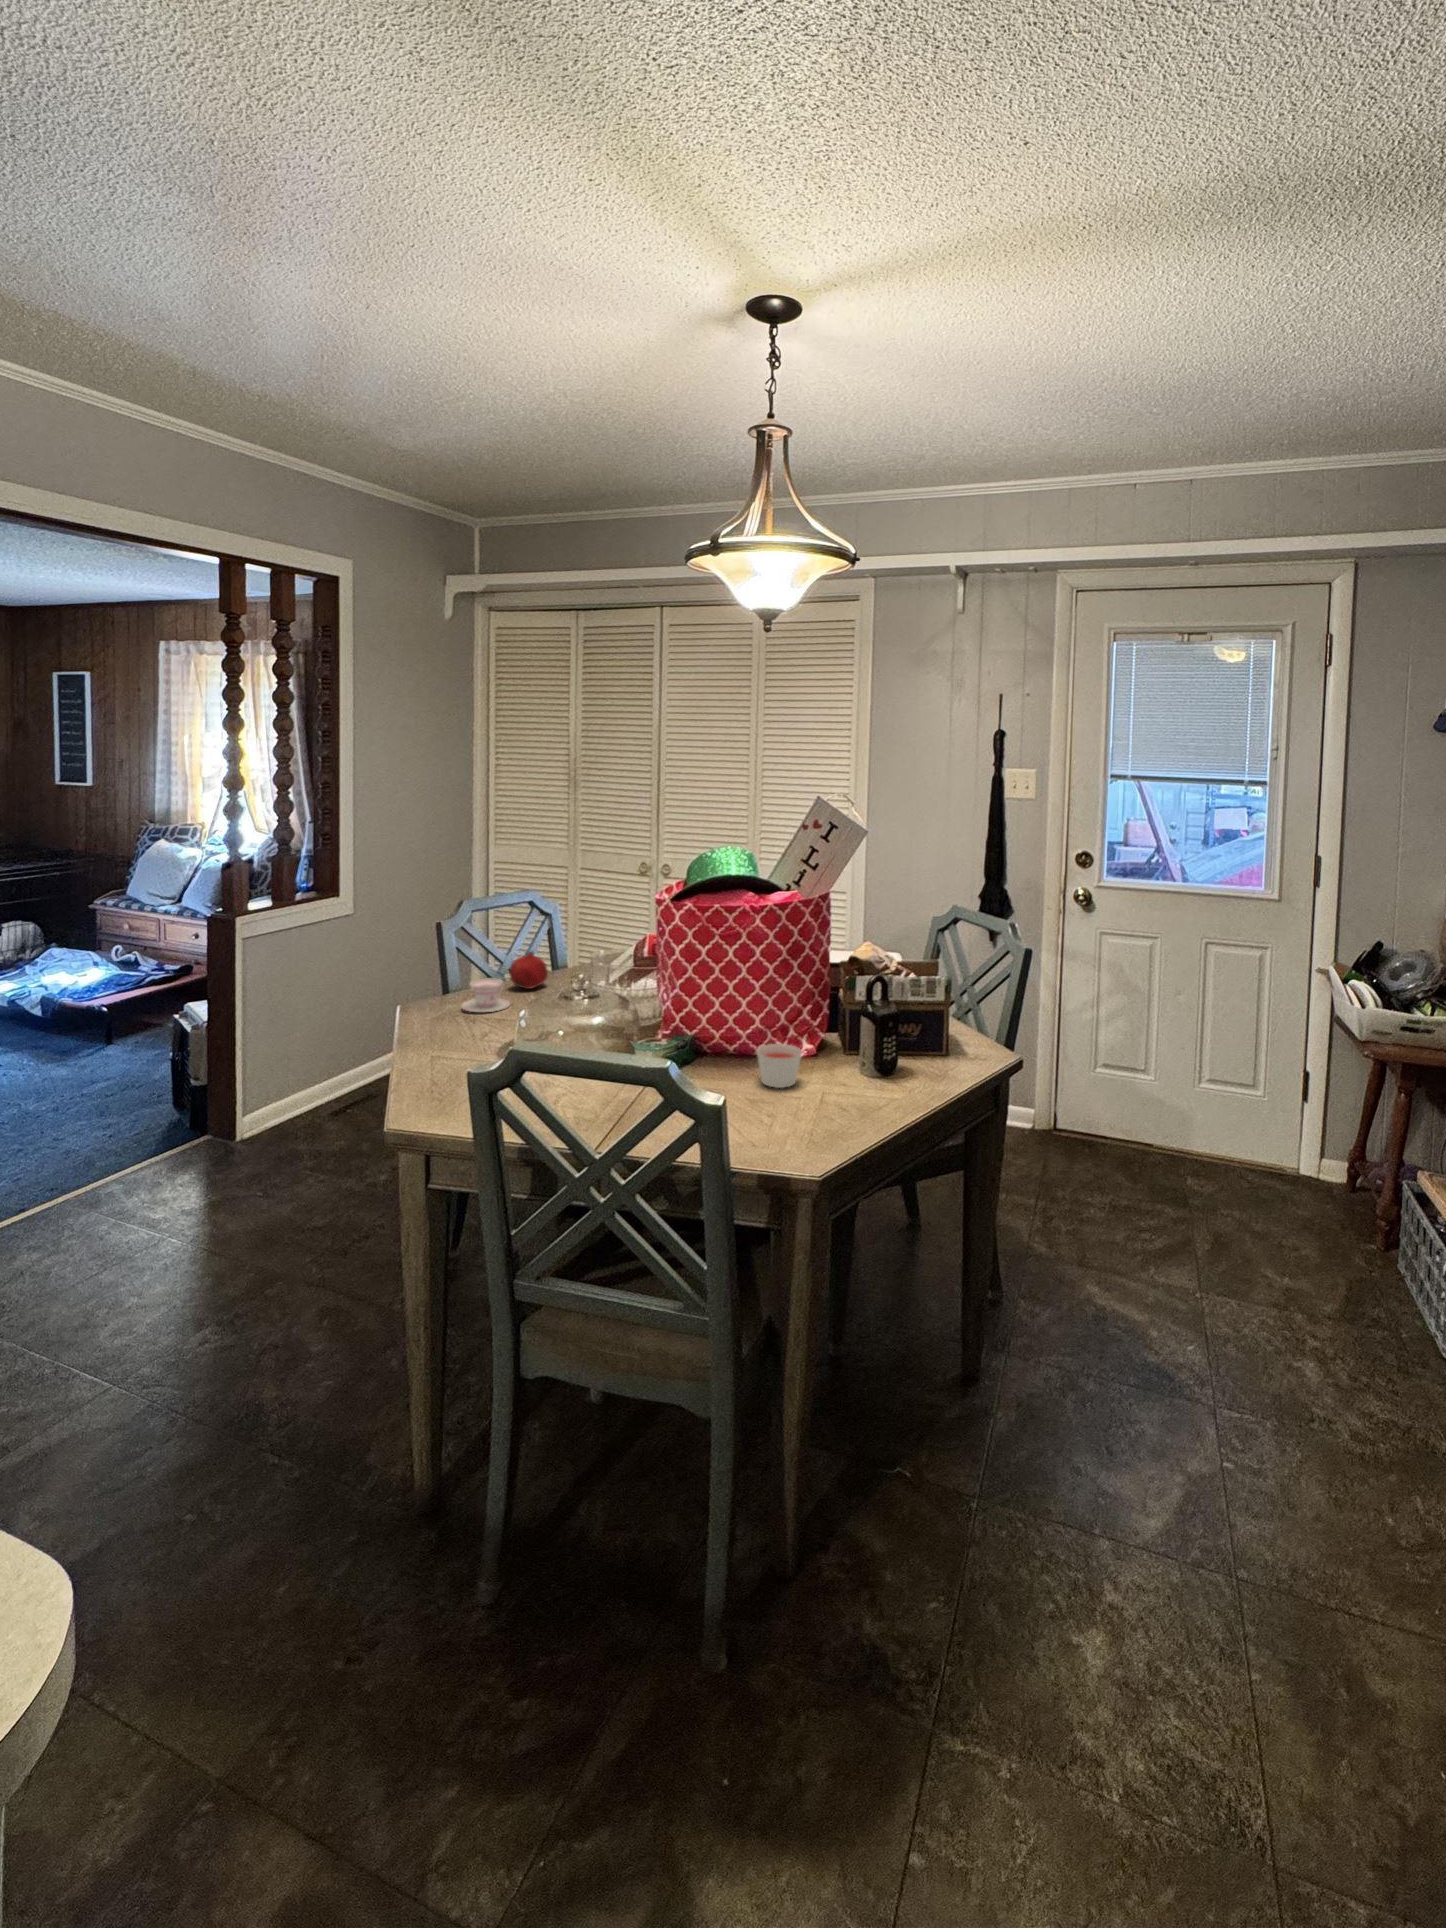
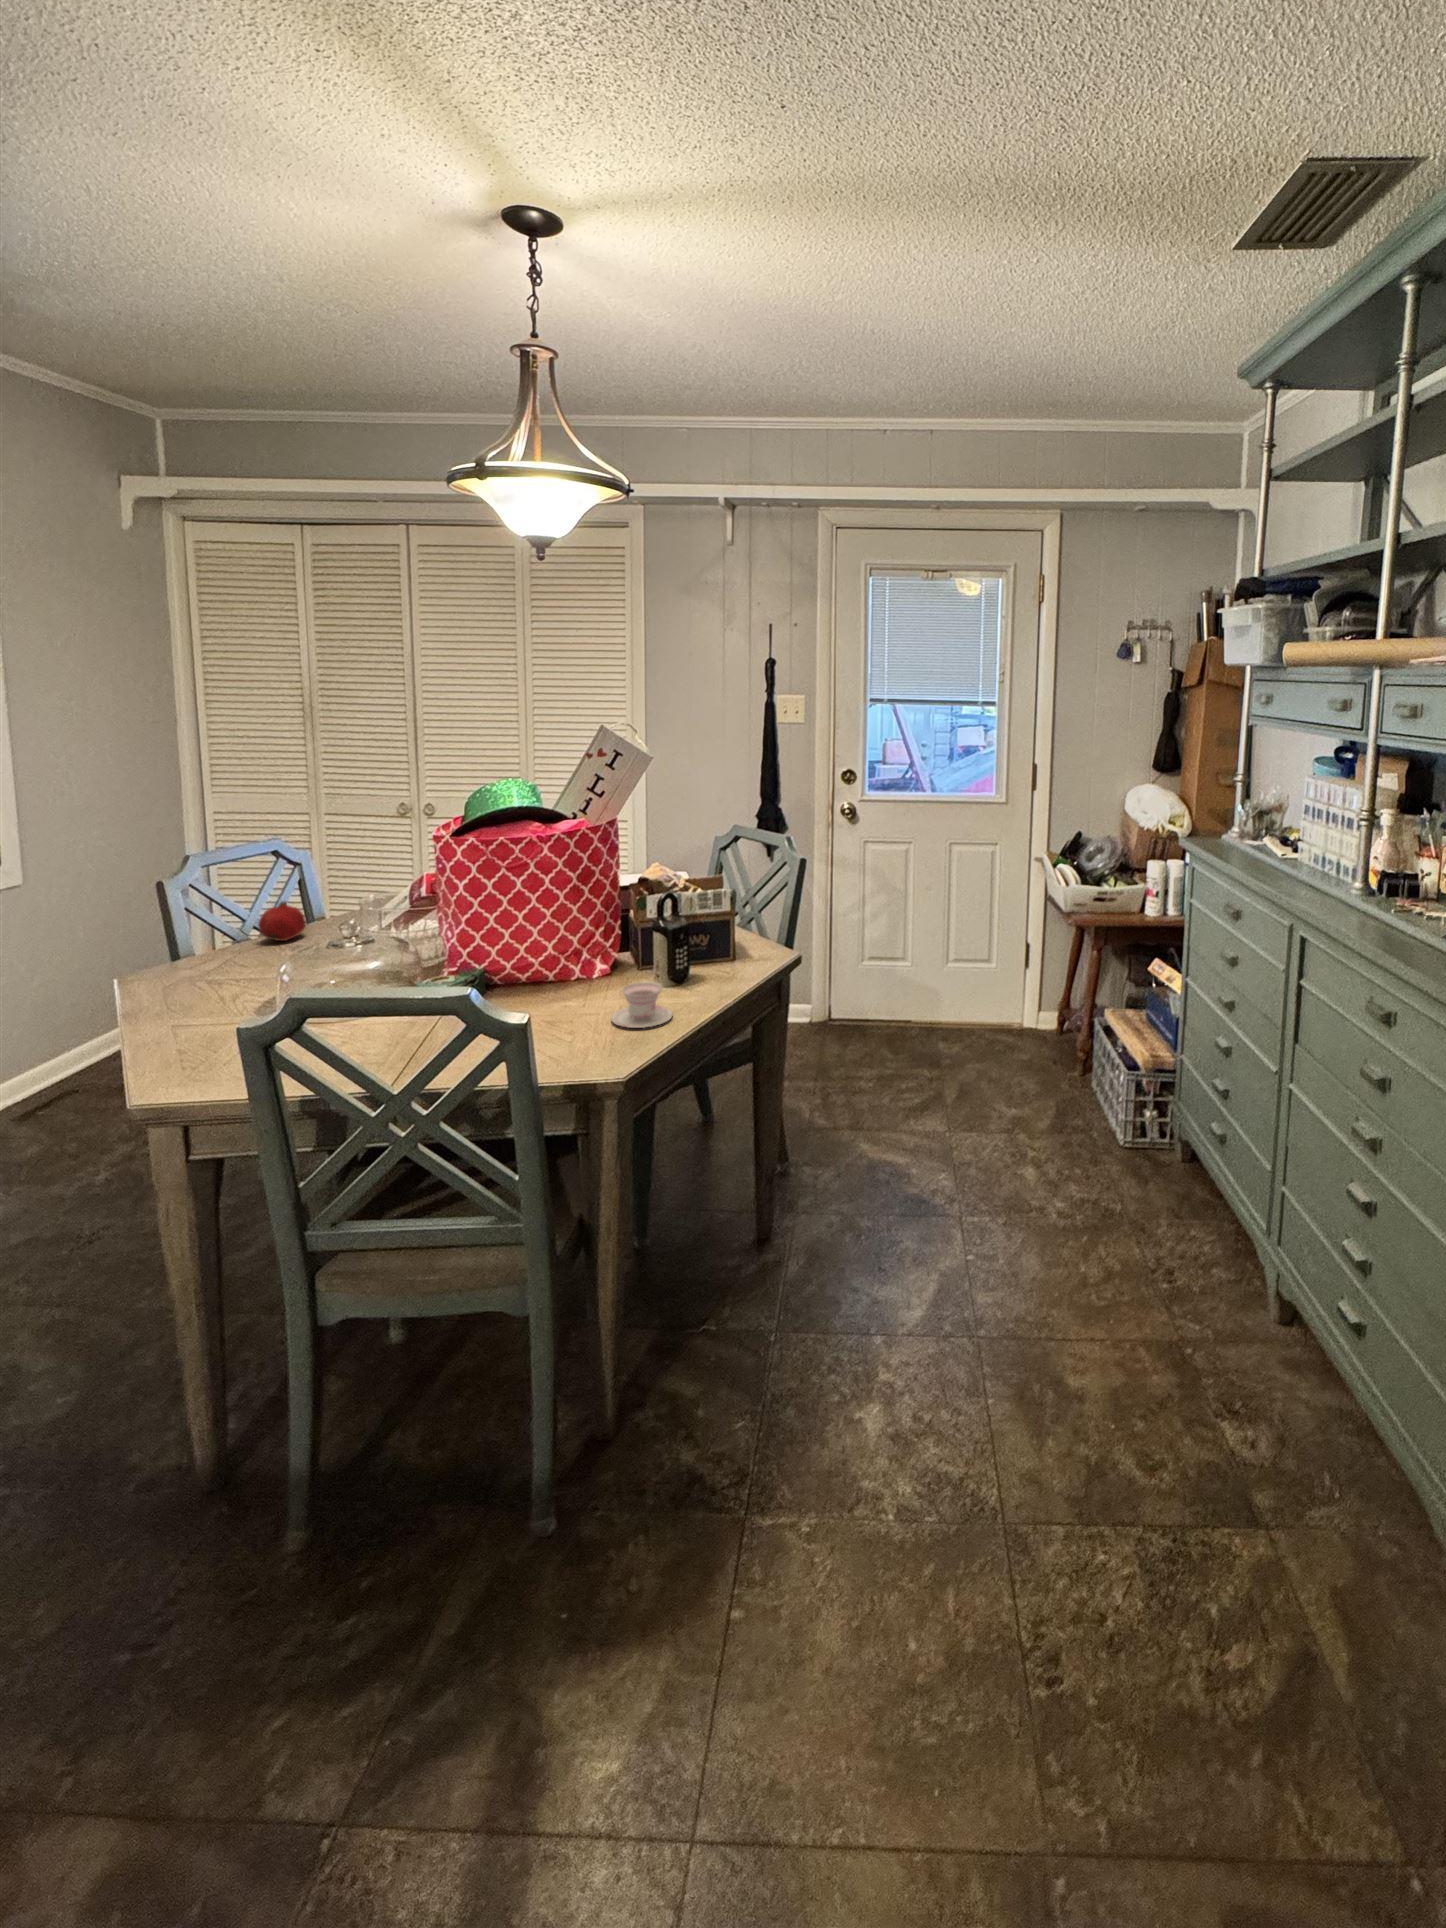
teacup: present [461,979,510,1012] -> present [611,982,672,1028]
candle: present [757,1044,802,1088] -> none [550,965,595,1006]

